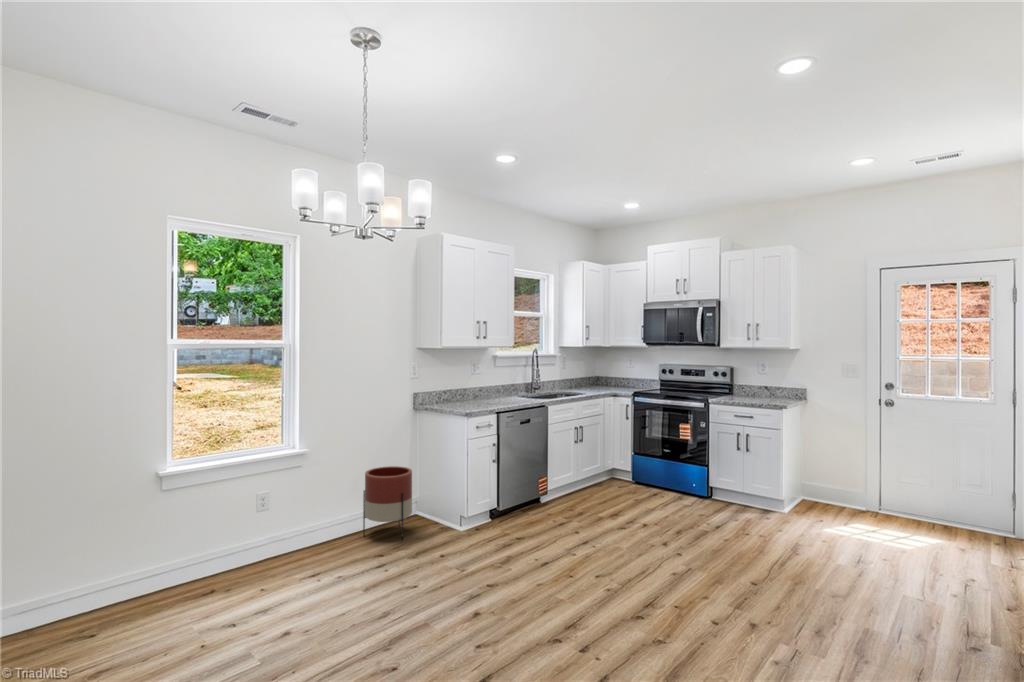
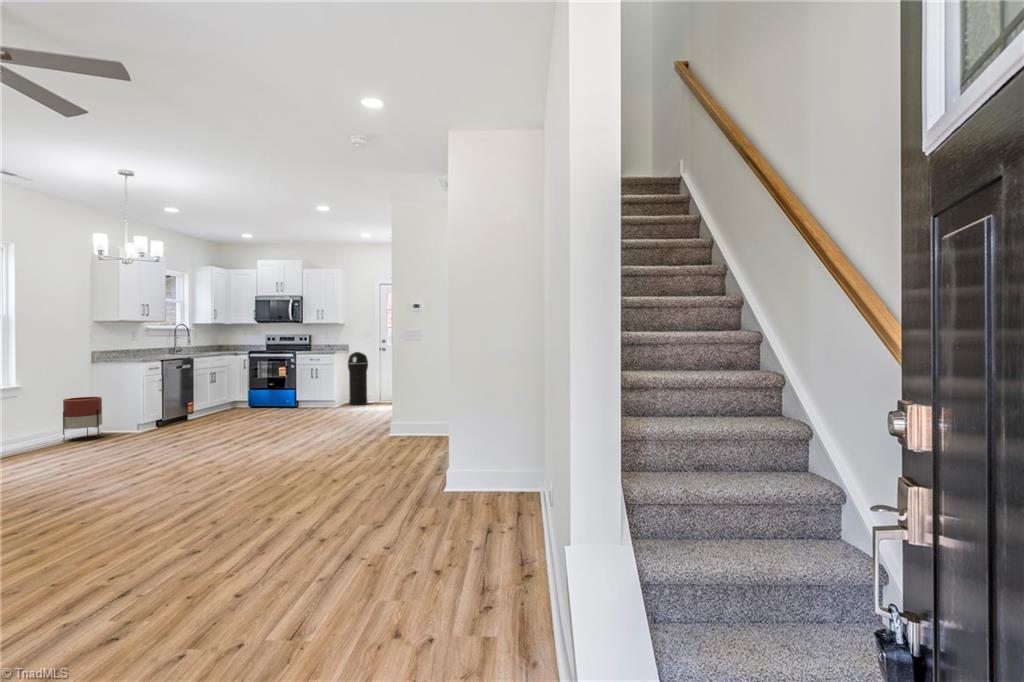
trash can: none [808,405,854,516] -> present [348,352,368,405]

